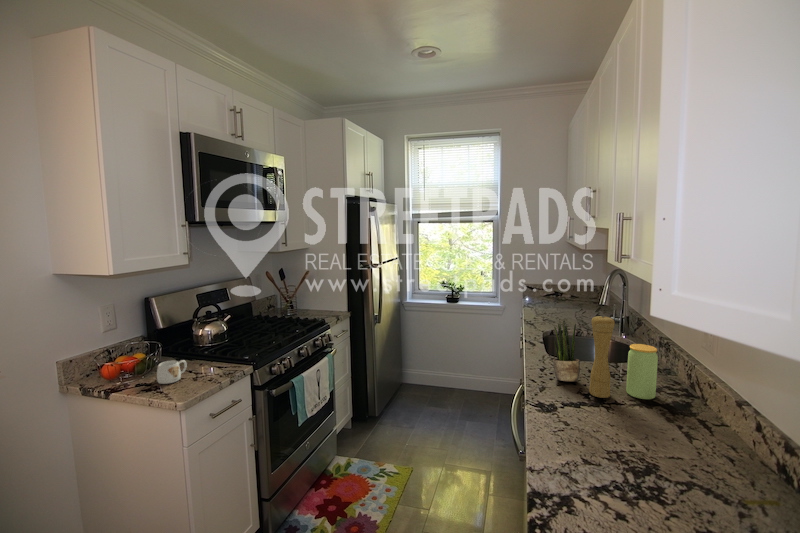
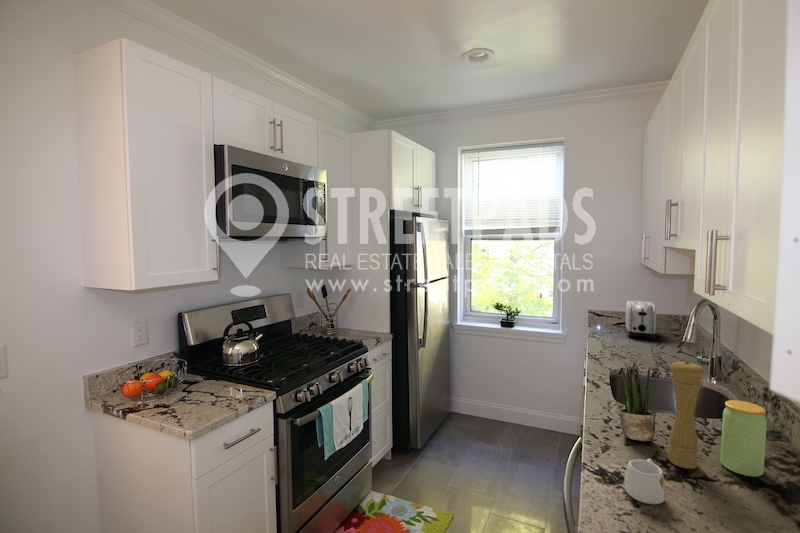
toaster: none [554,275,579,306] -> present [625,301,656,339]
mug: present [157,360,187,384] -> present [625,459,665,504]

